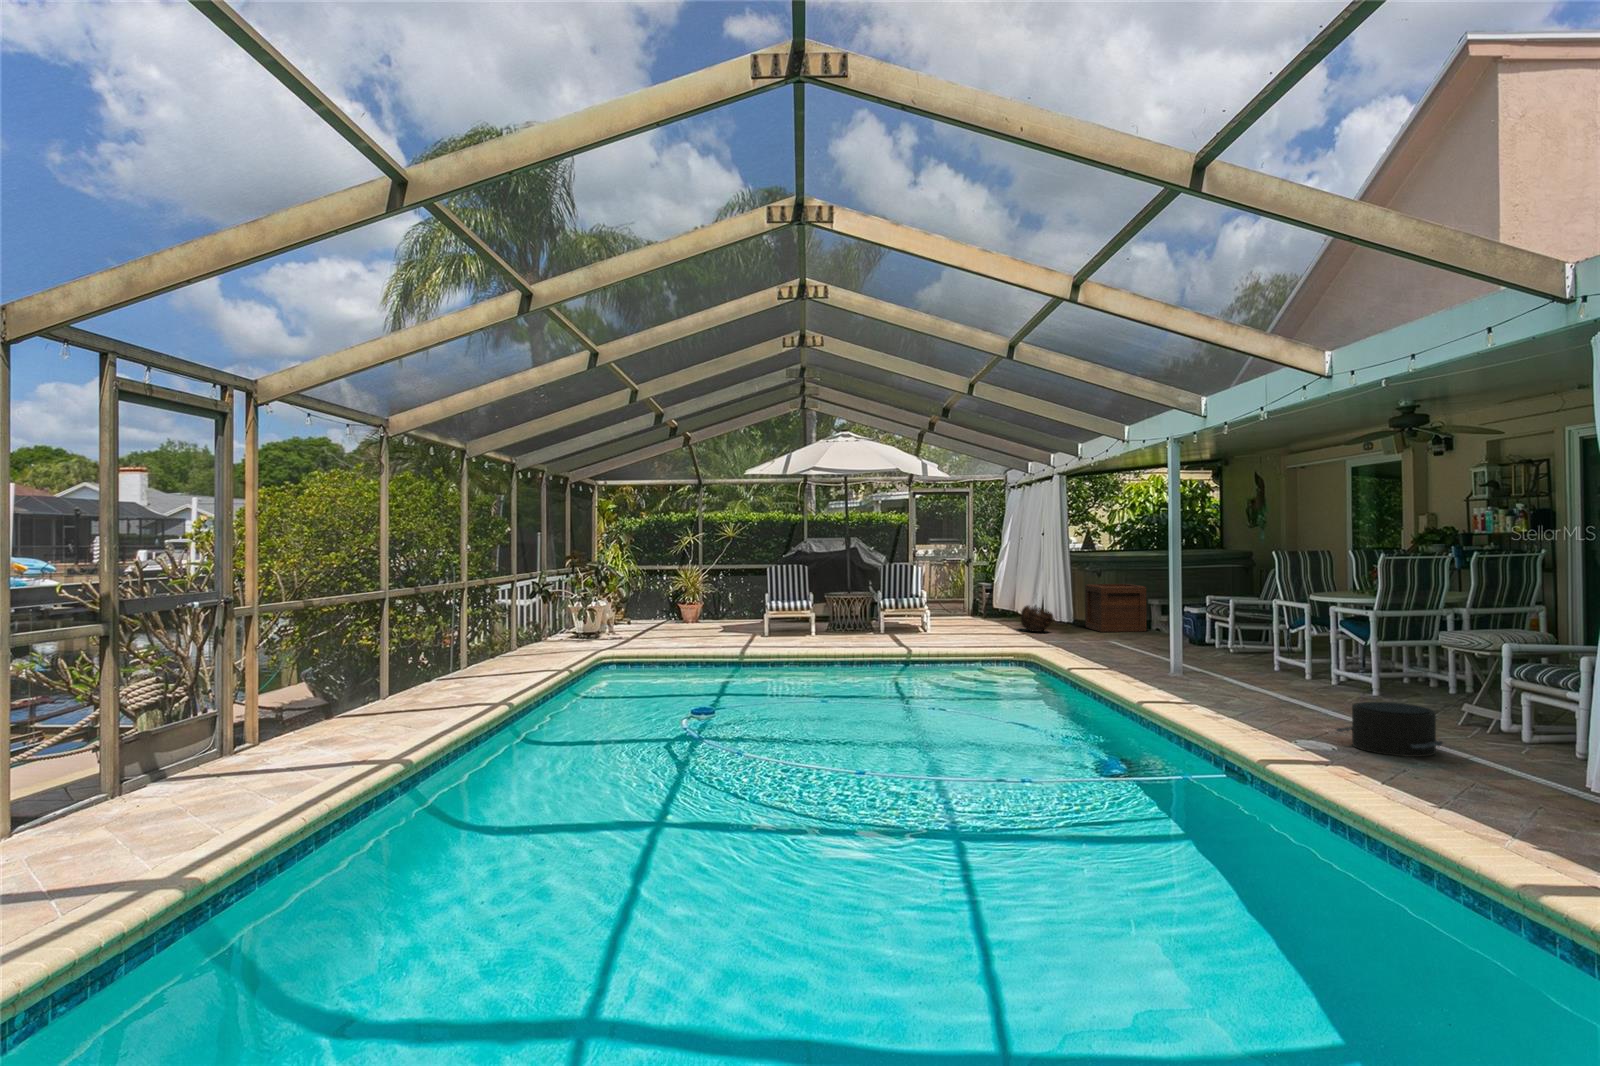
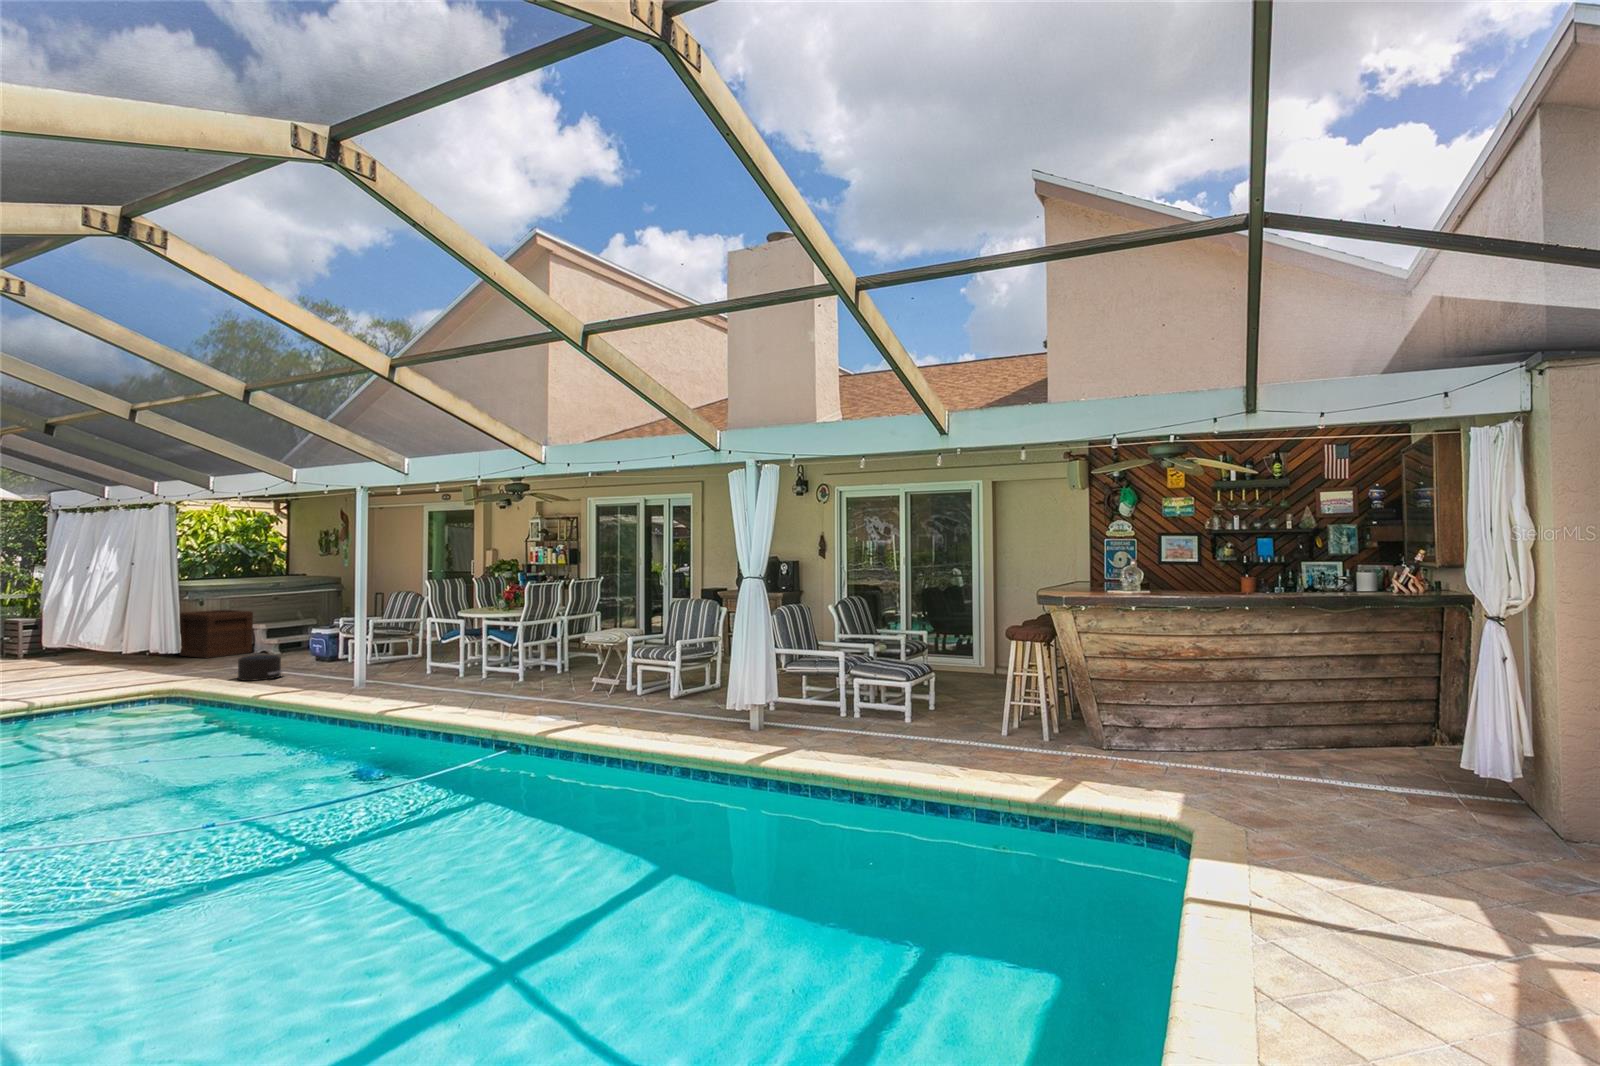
basket: present [1020,606,1053,632] -> none [103,639,154,667]
pouf: present [1336,702,1443,757] -> present [230,655,283,681]

